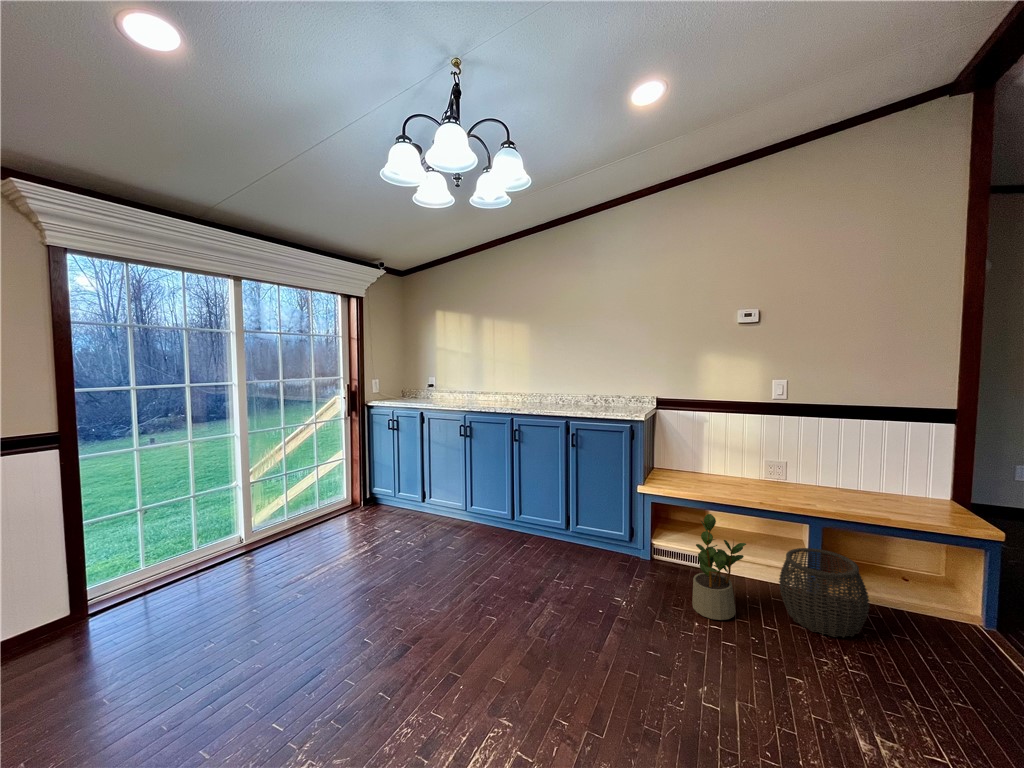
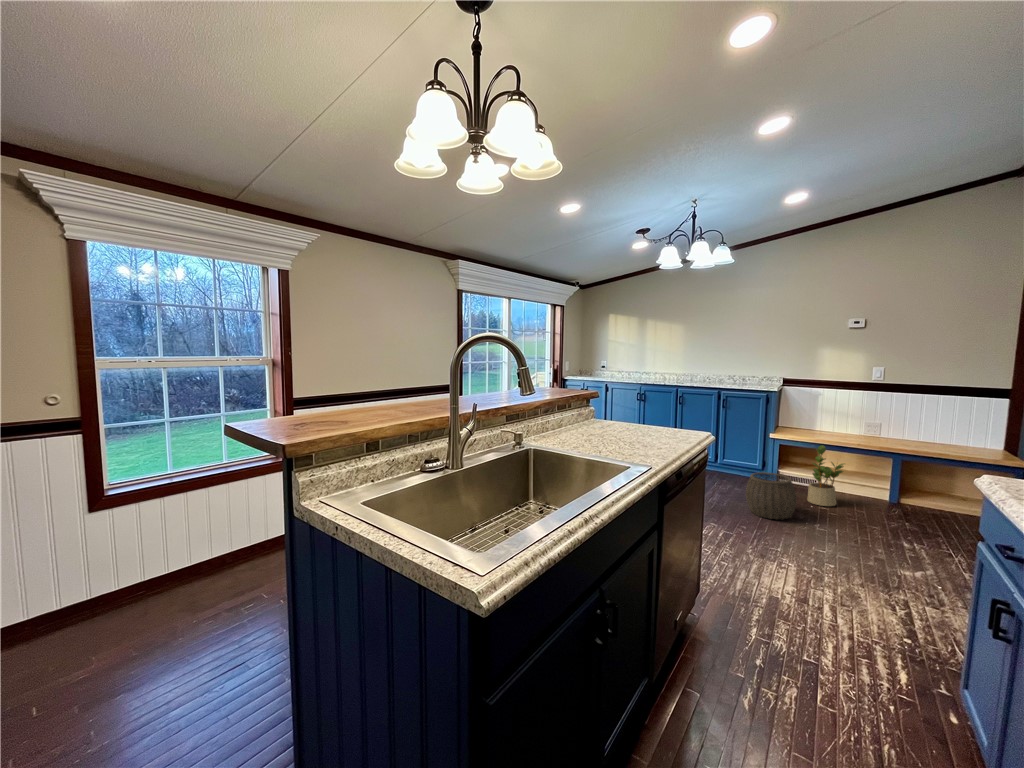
woven basket: present [779,548,870,637] -> present [746,472,797,520]

